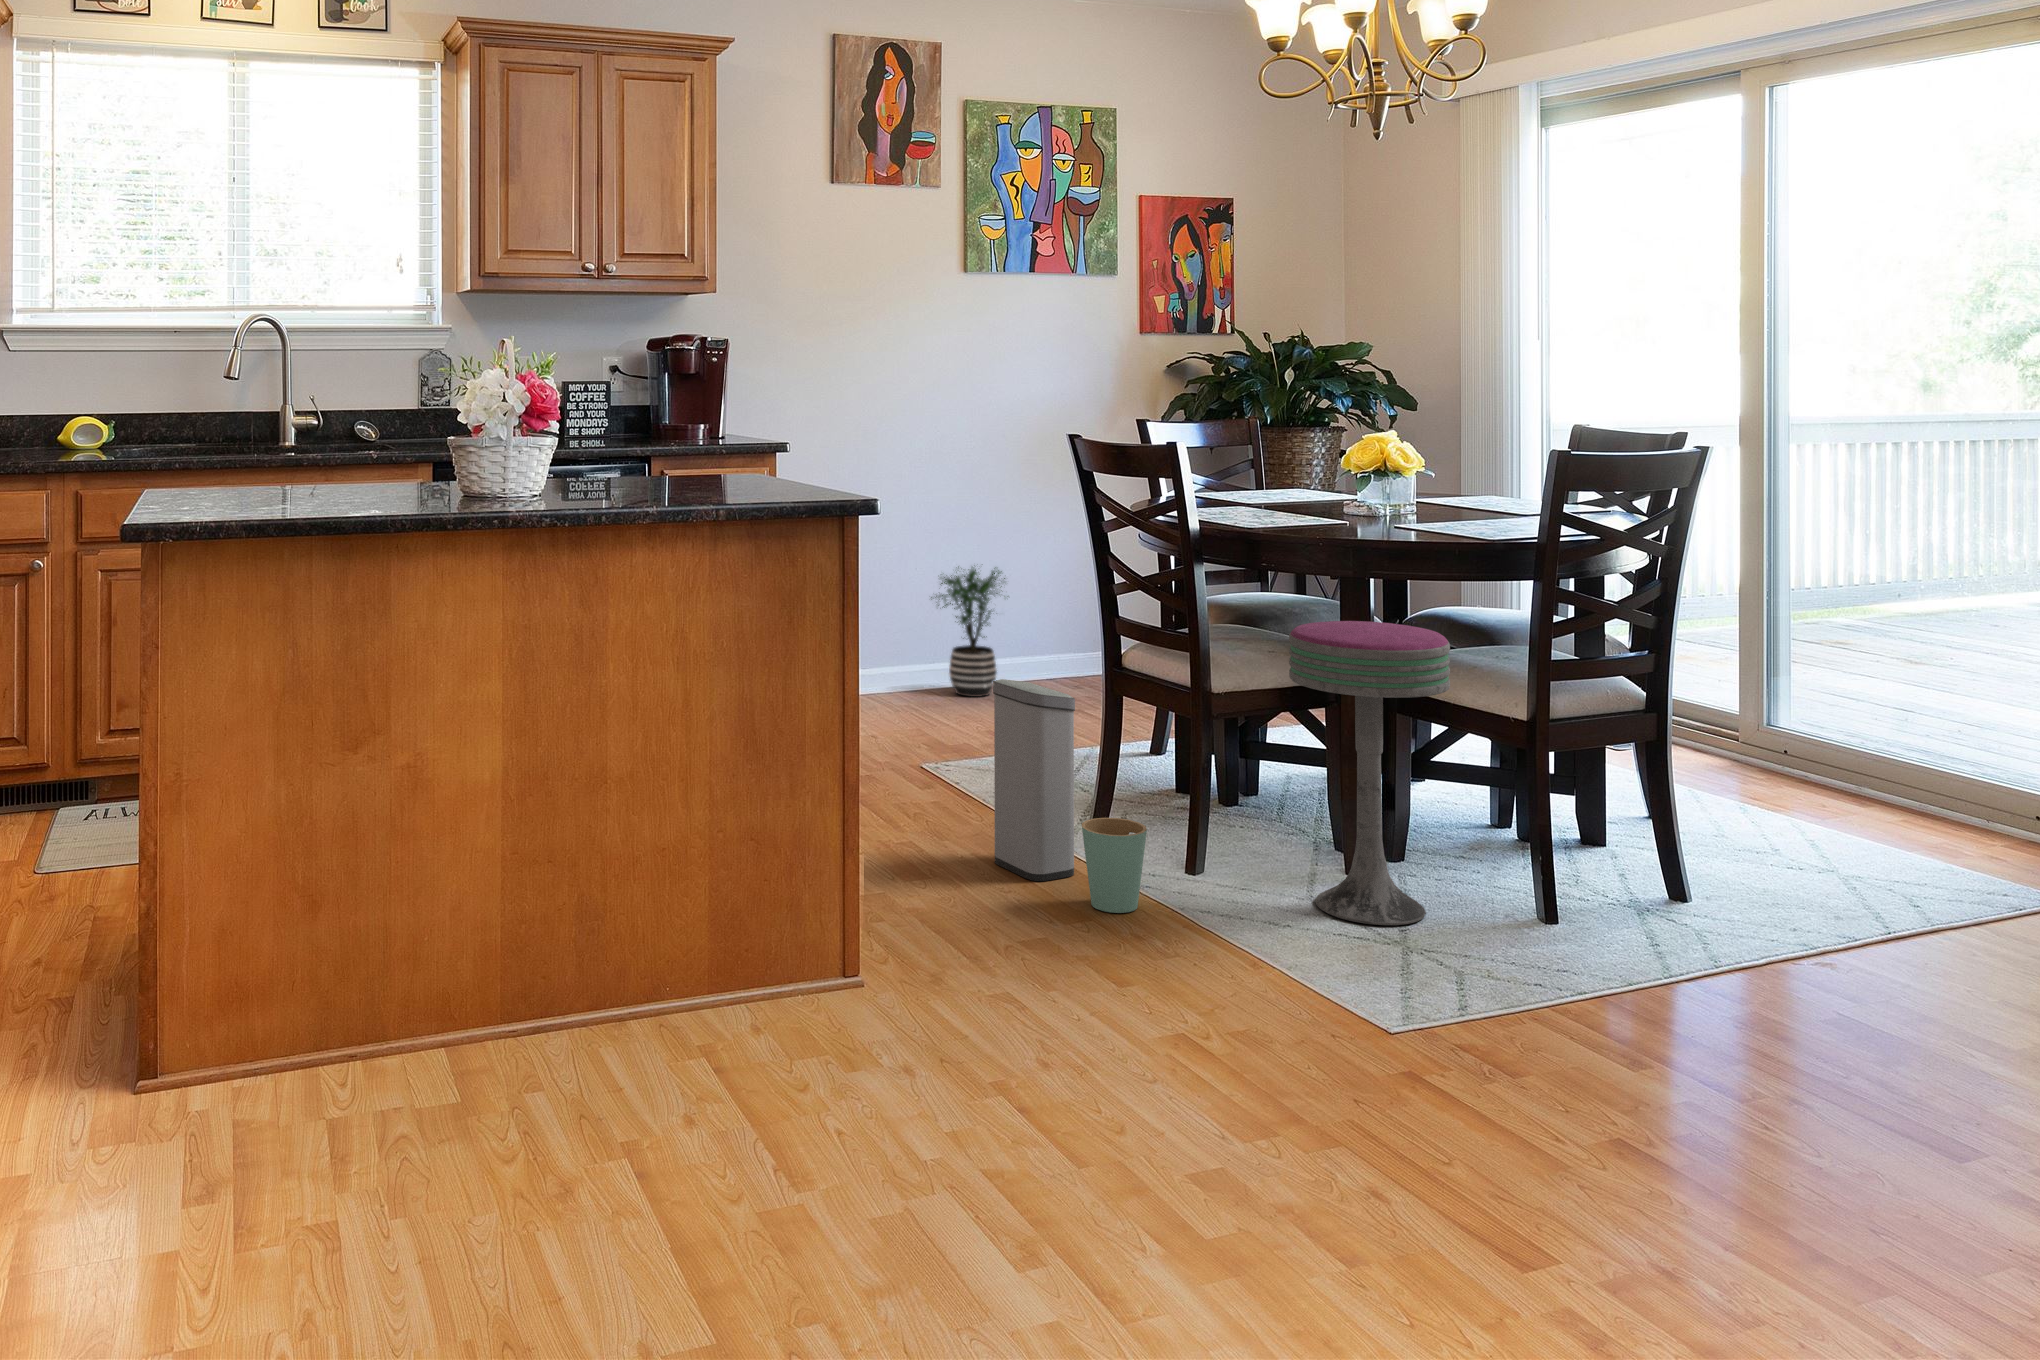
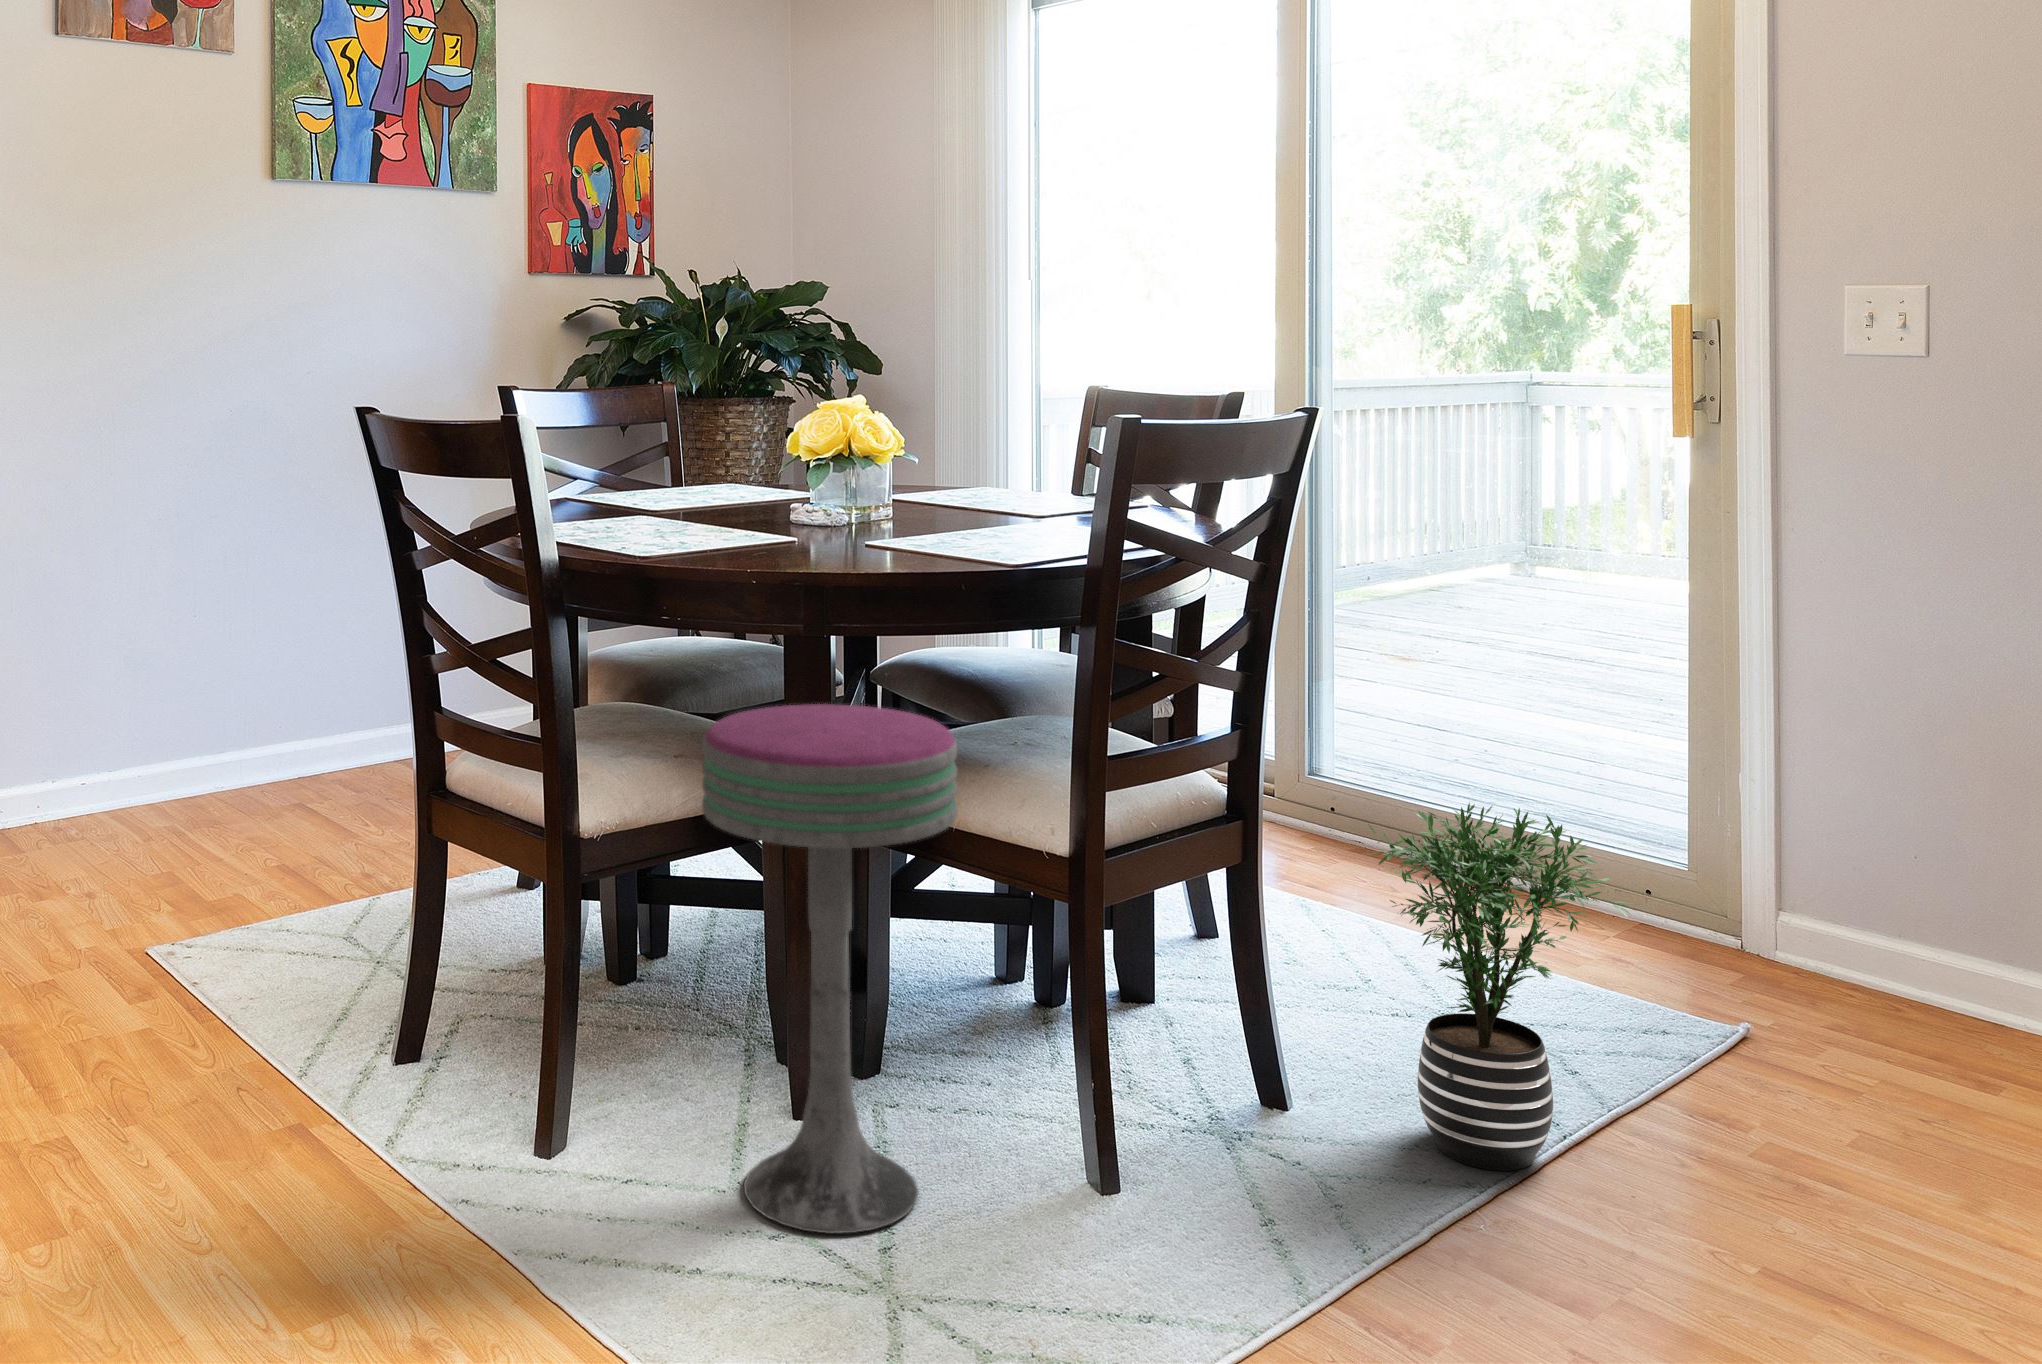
potted plant: present [931,566,1005,697] -> present [1368,803,1636,1170]
trash can: present [993,679,1147,913] -> none [206,835,457,1268]

